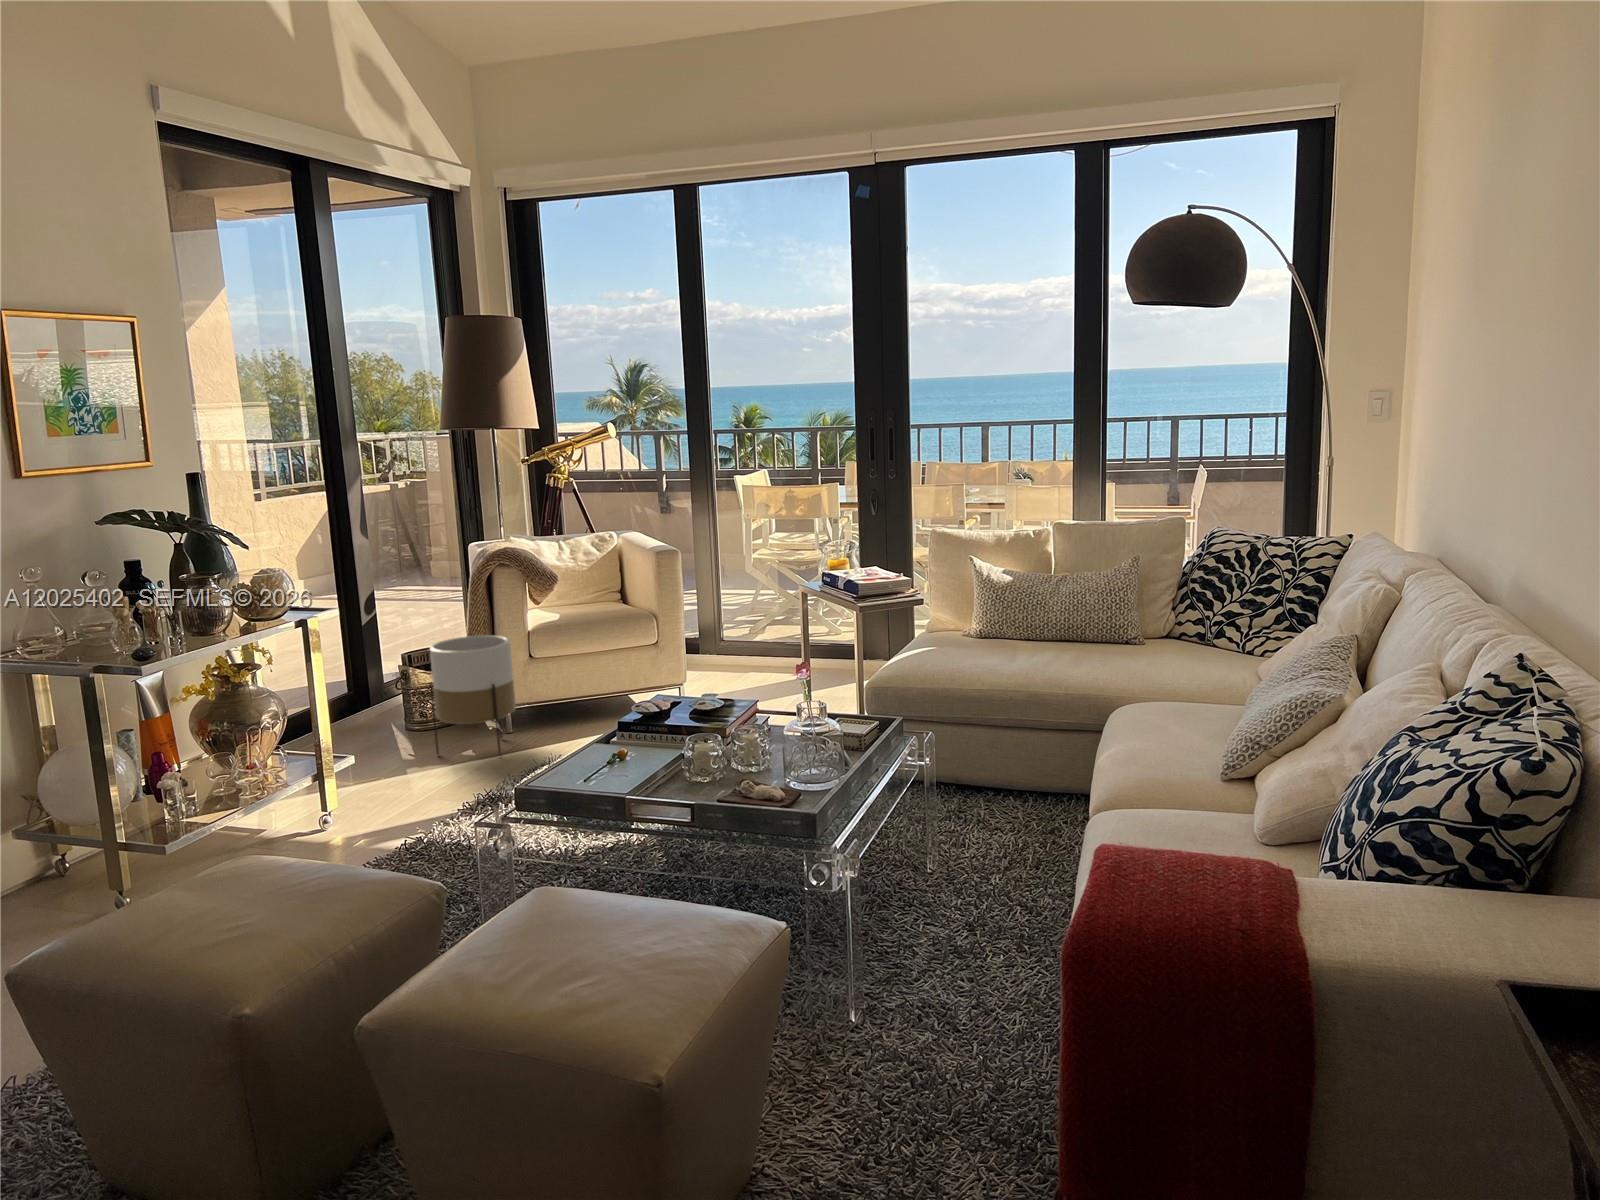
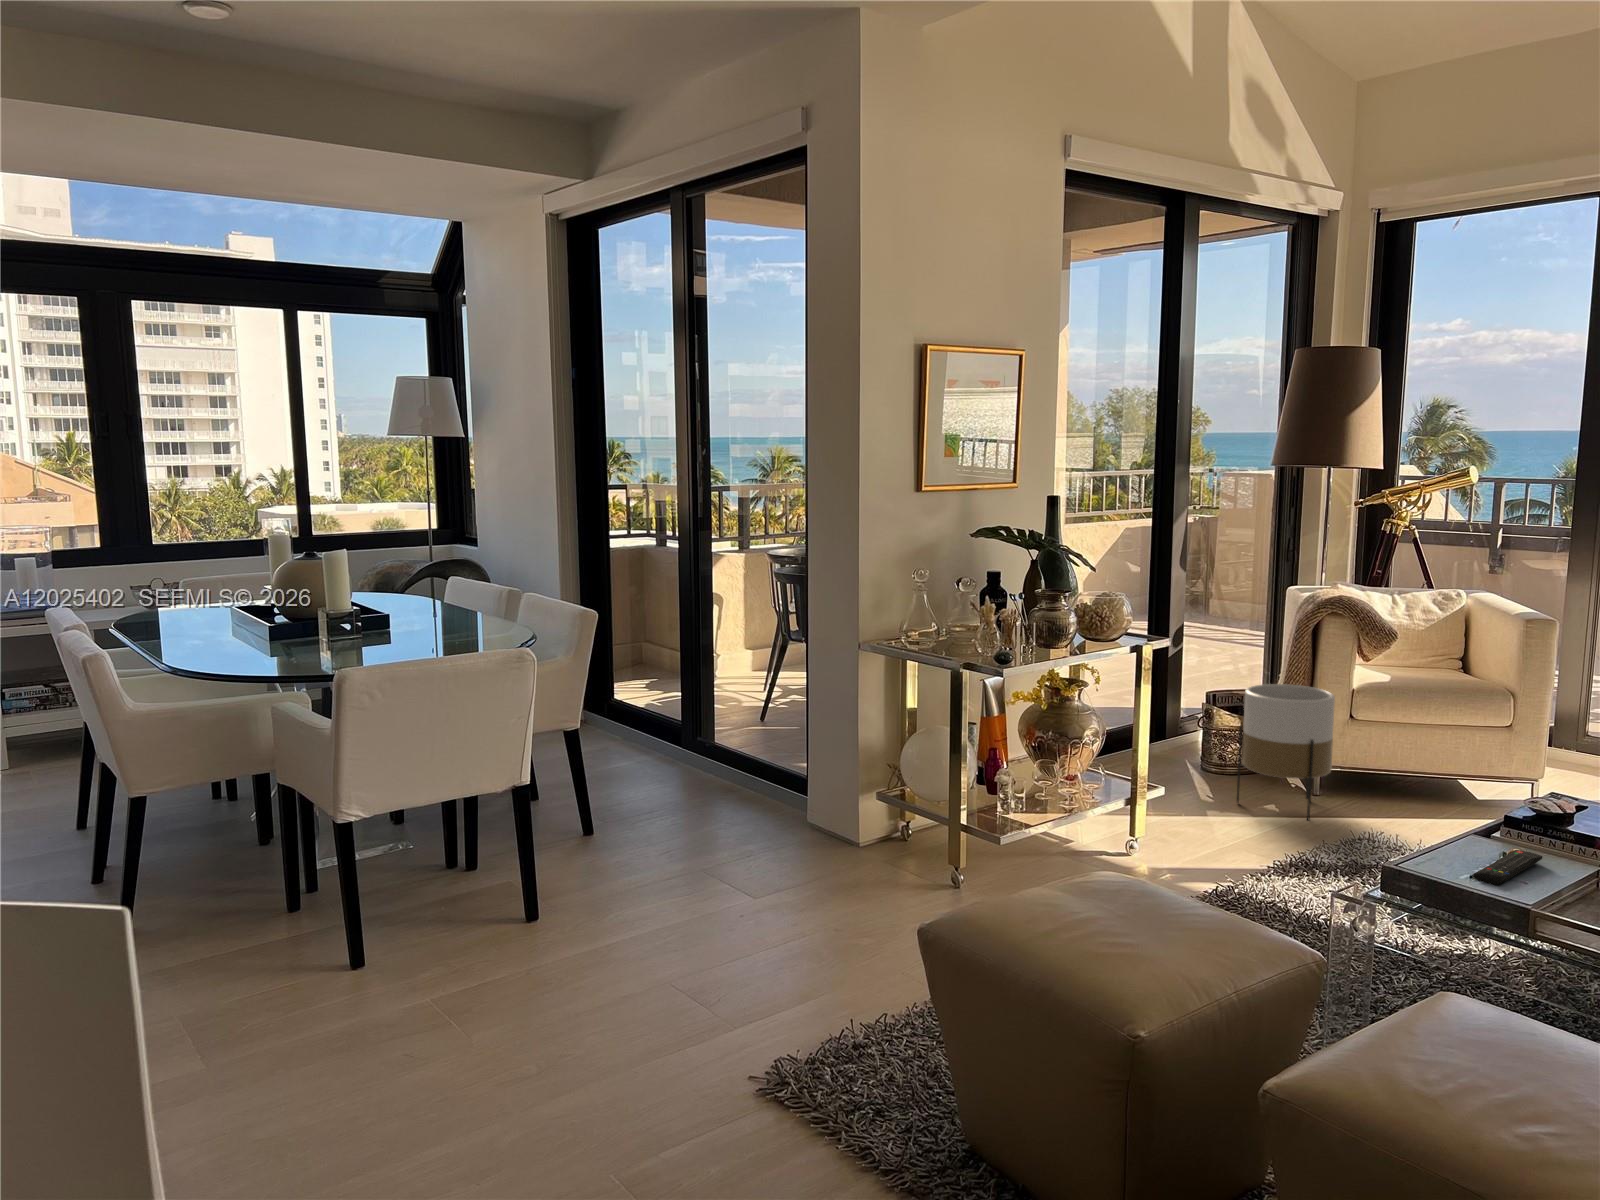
remote control: none [590,749,646,783] -> present [1473,850,1542,885]

